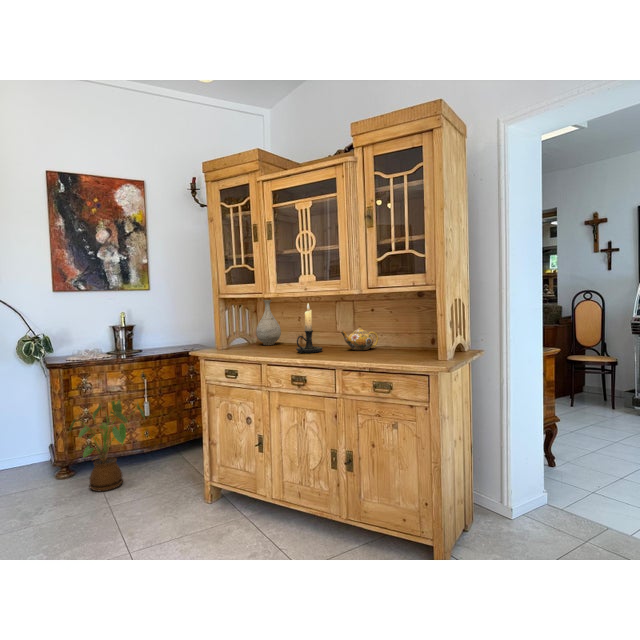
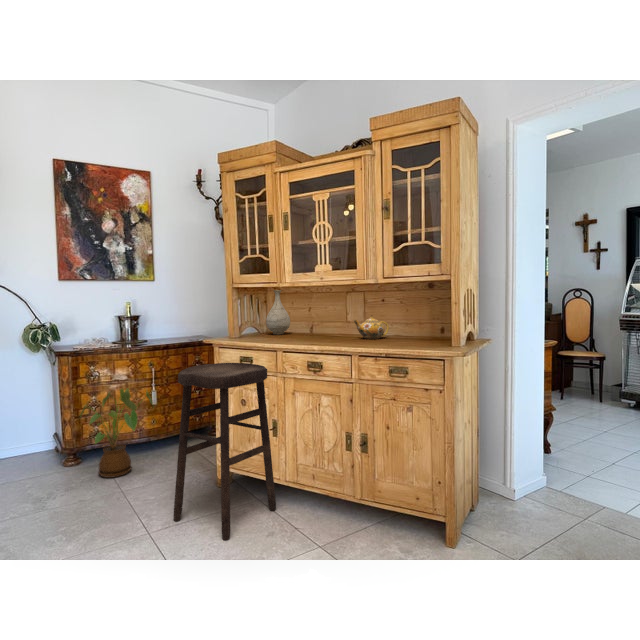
candle holder: present [296,304,322,353] -> none [310,292,335,341]
stool: none [156,376,261,561] -> present [174,363,276,541]

